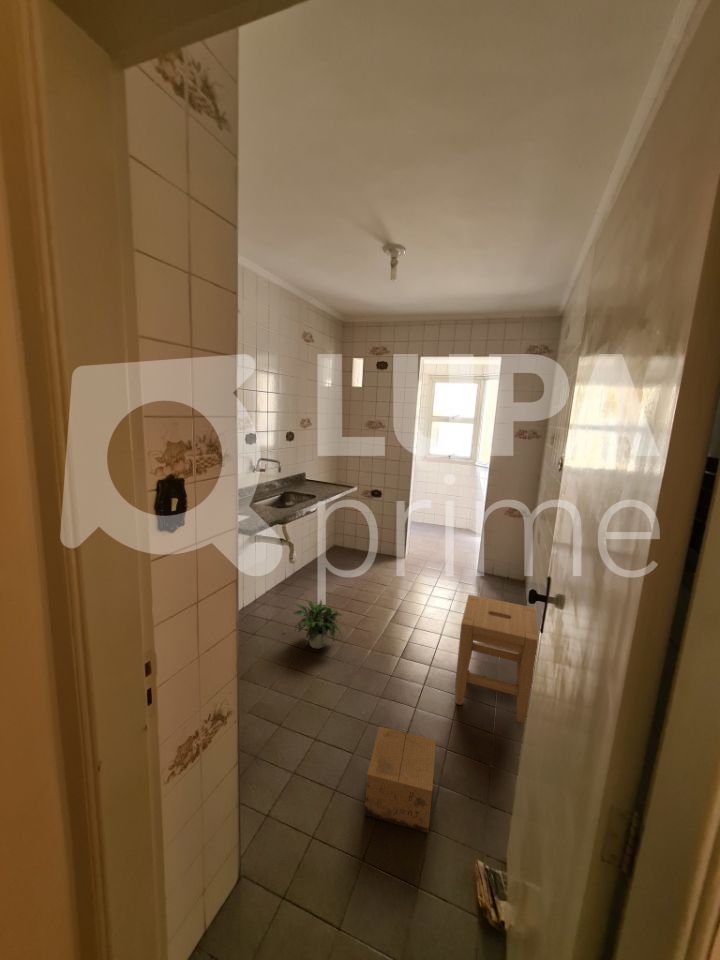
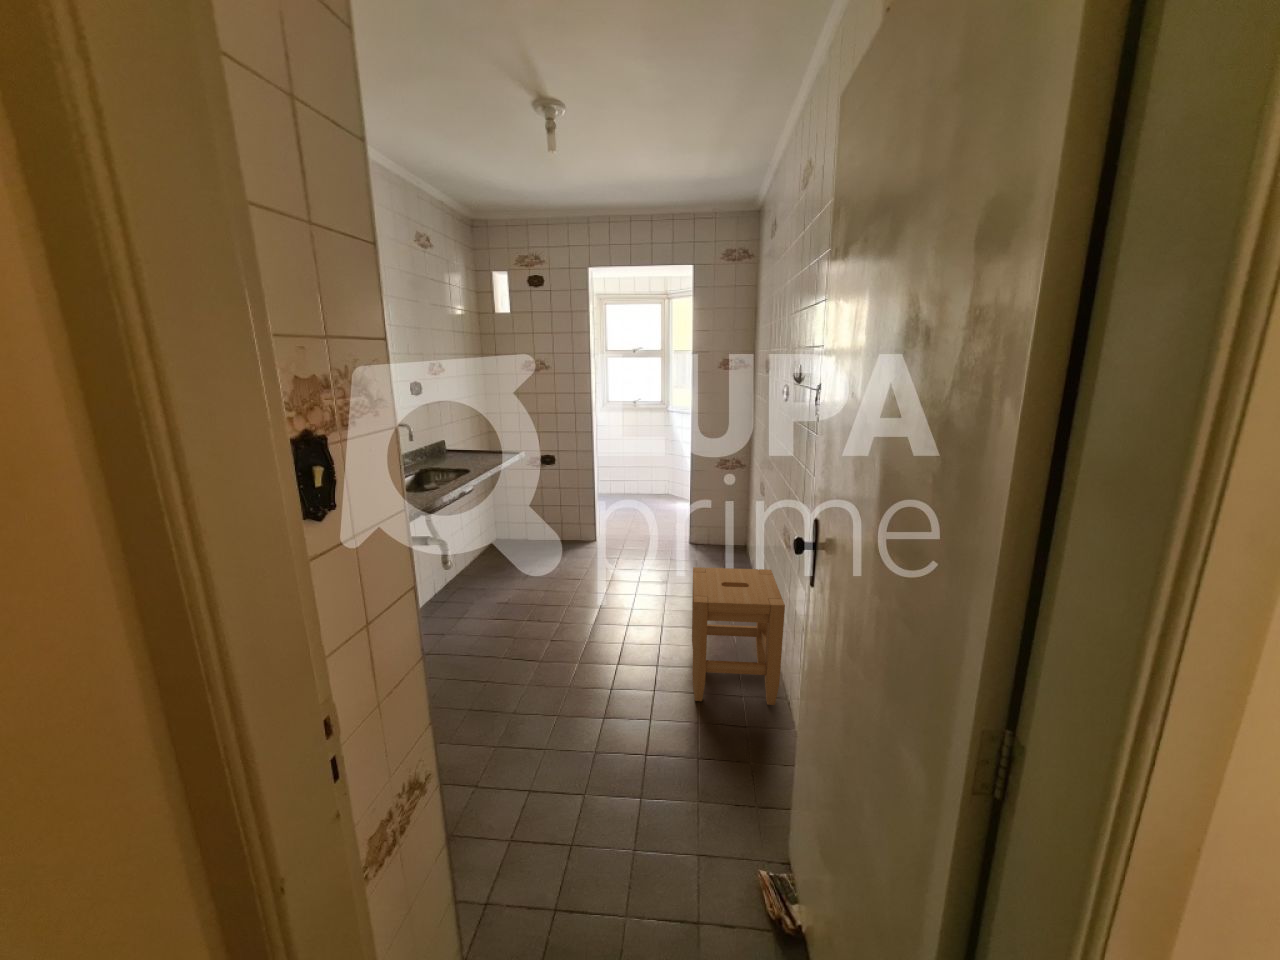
potted plant: present [294,600,342,648] -> none [450,607,536,673]
cardboard box: present [365,727,436,833] -> none [614,746,697,860]

